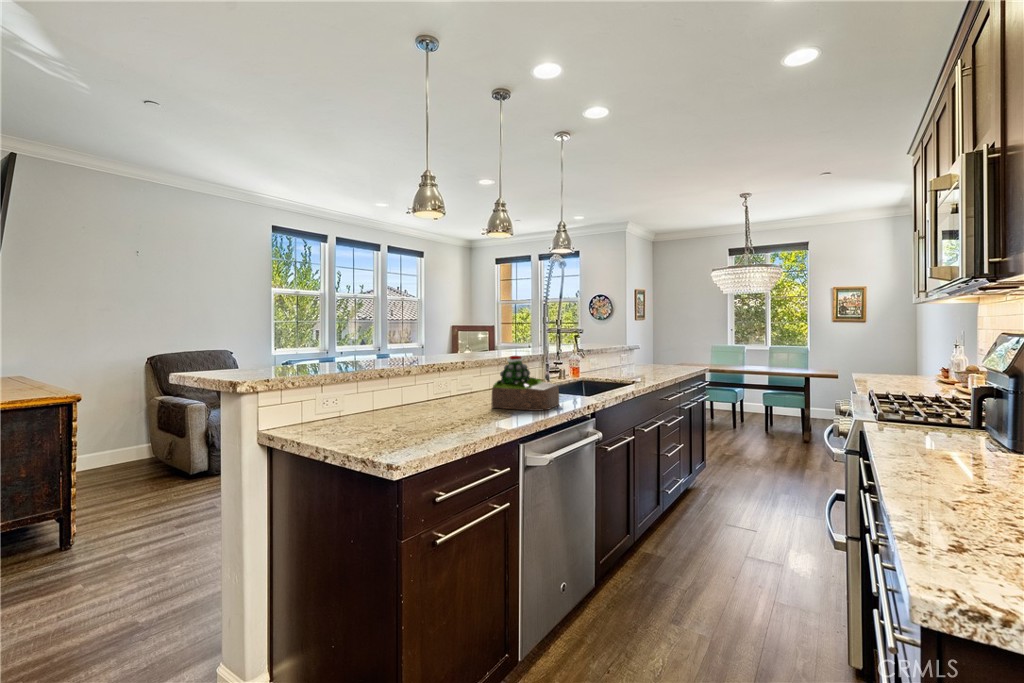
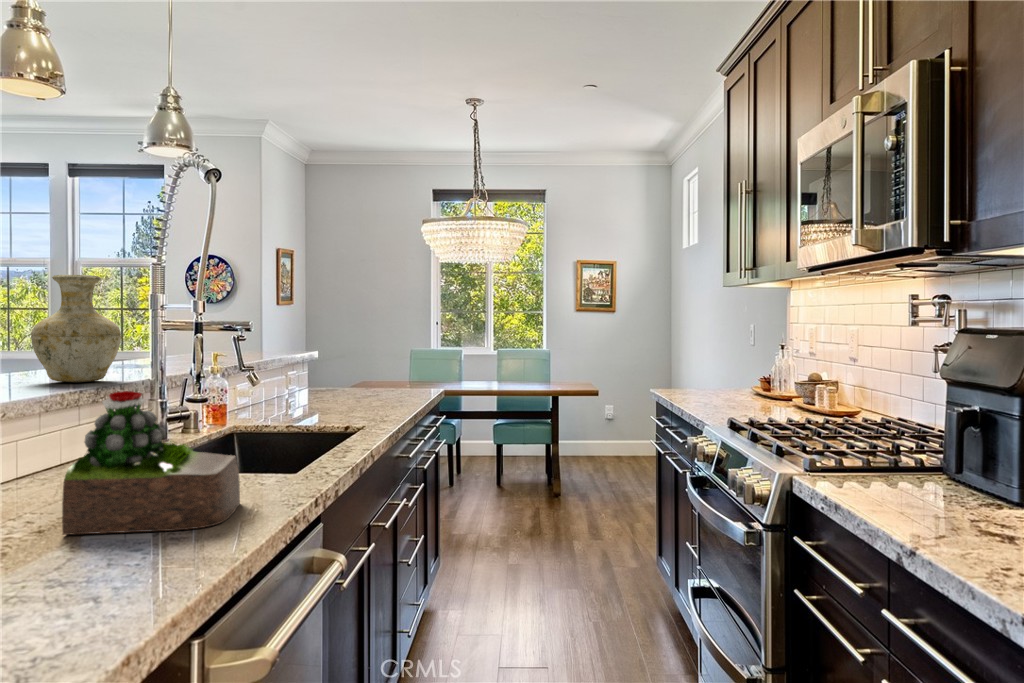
vase: none [501,309,534,354] -> present [31,275,121,382]

